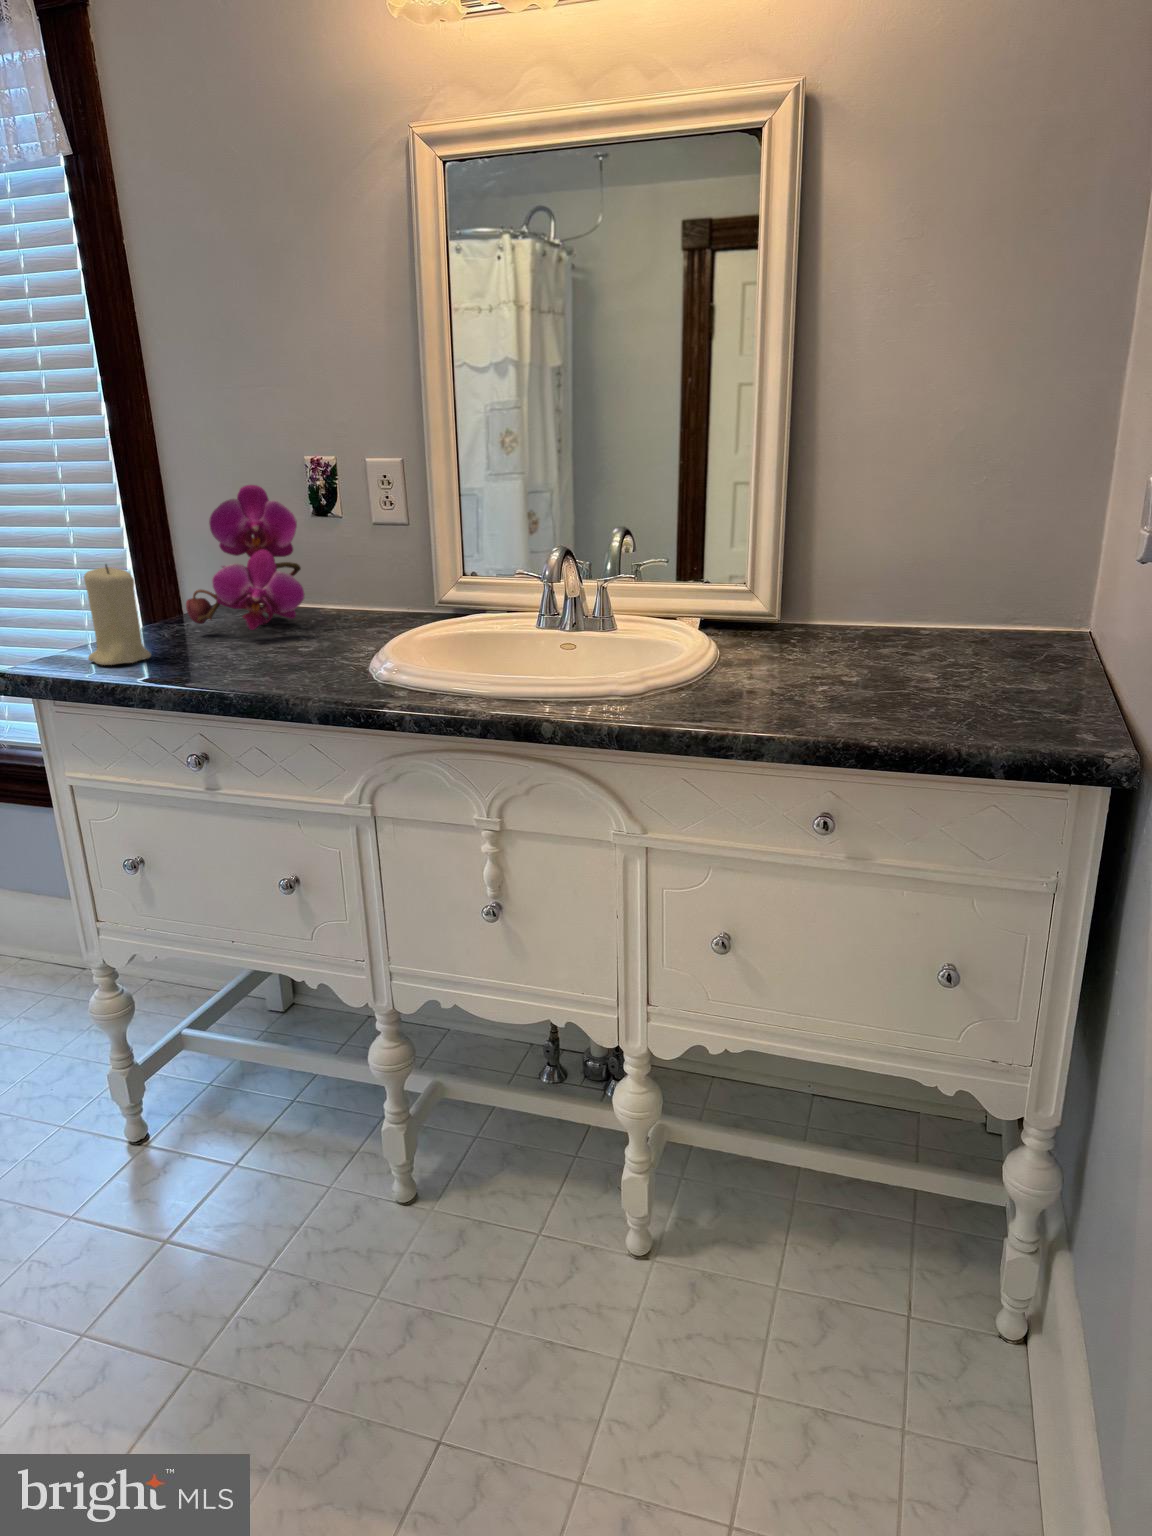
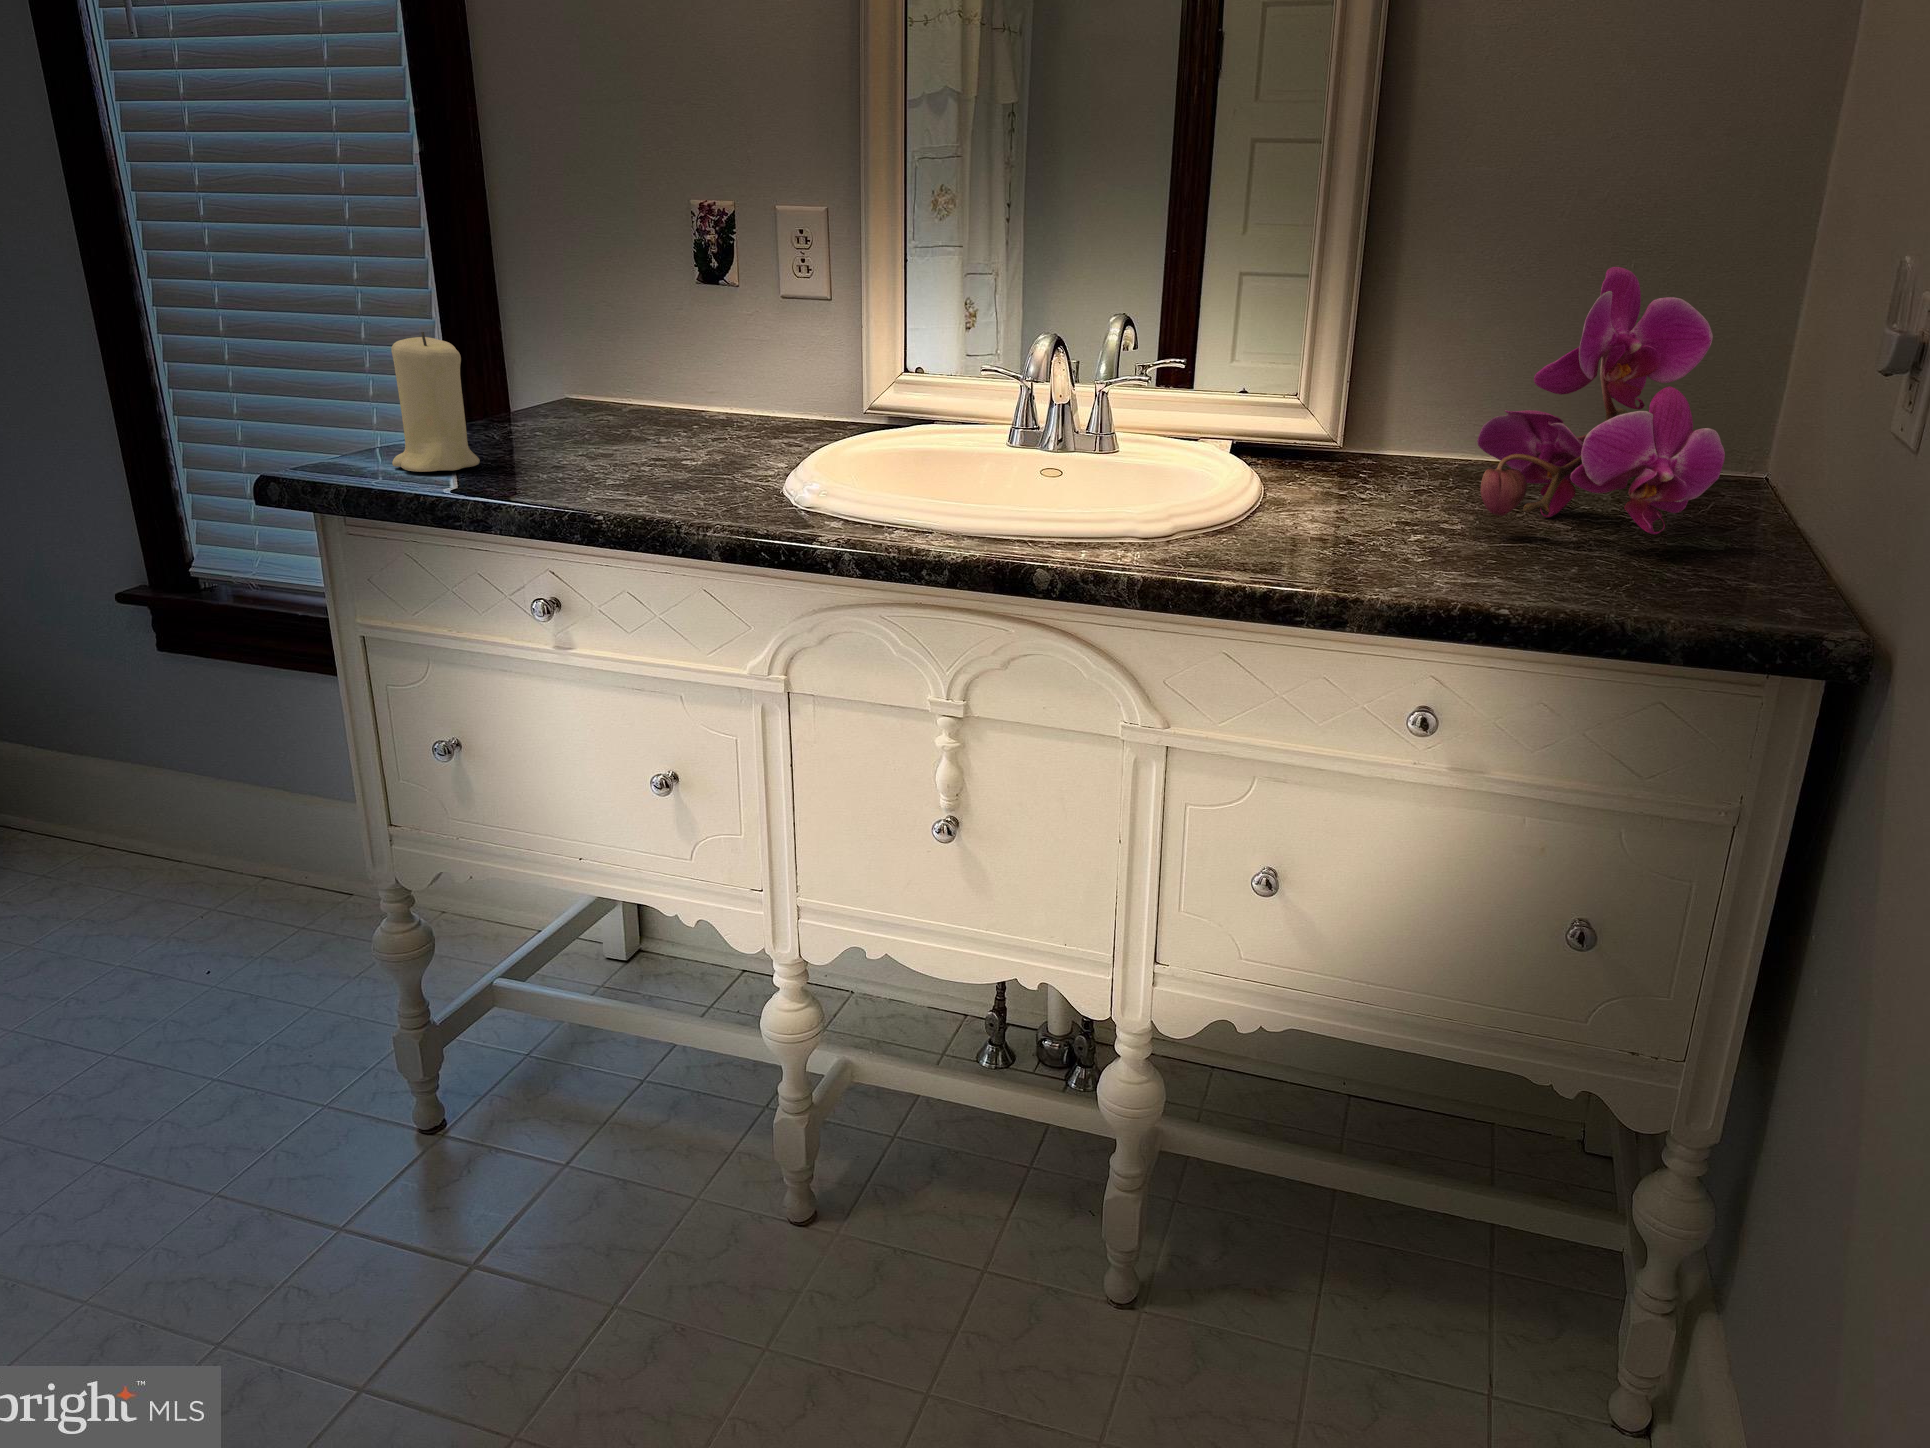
flower: present [186,485,304,630] -> present [1477,267,1725,534]

